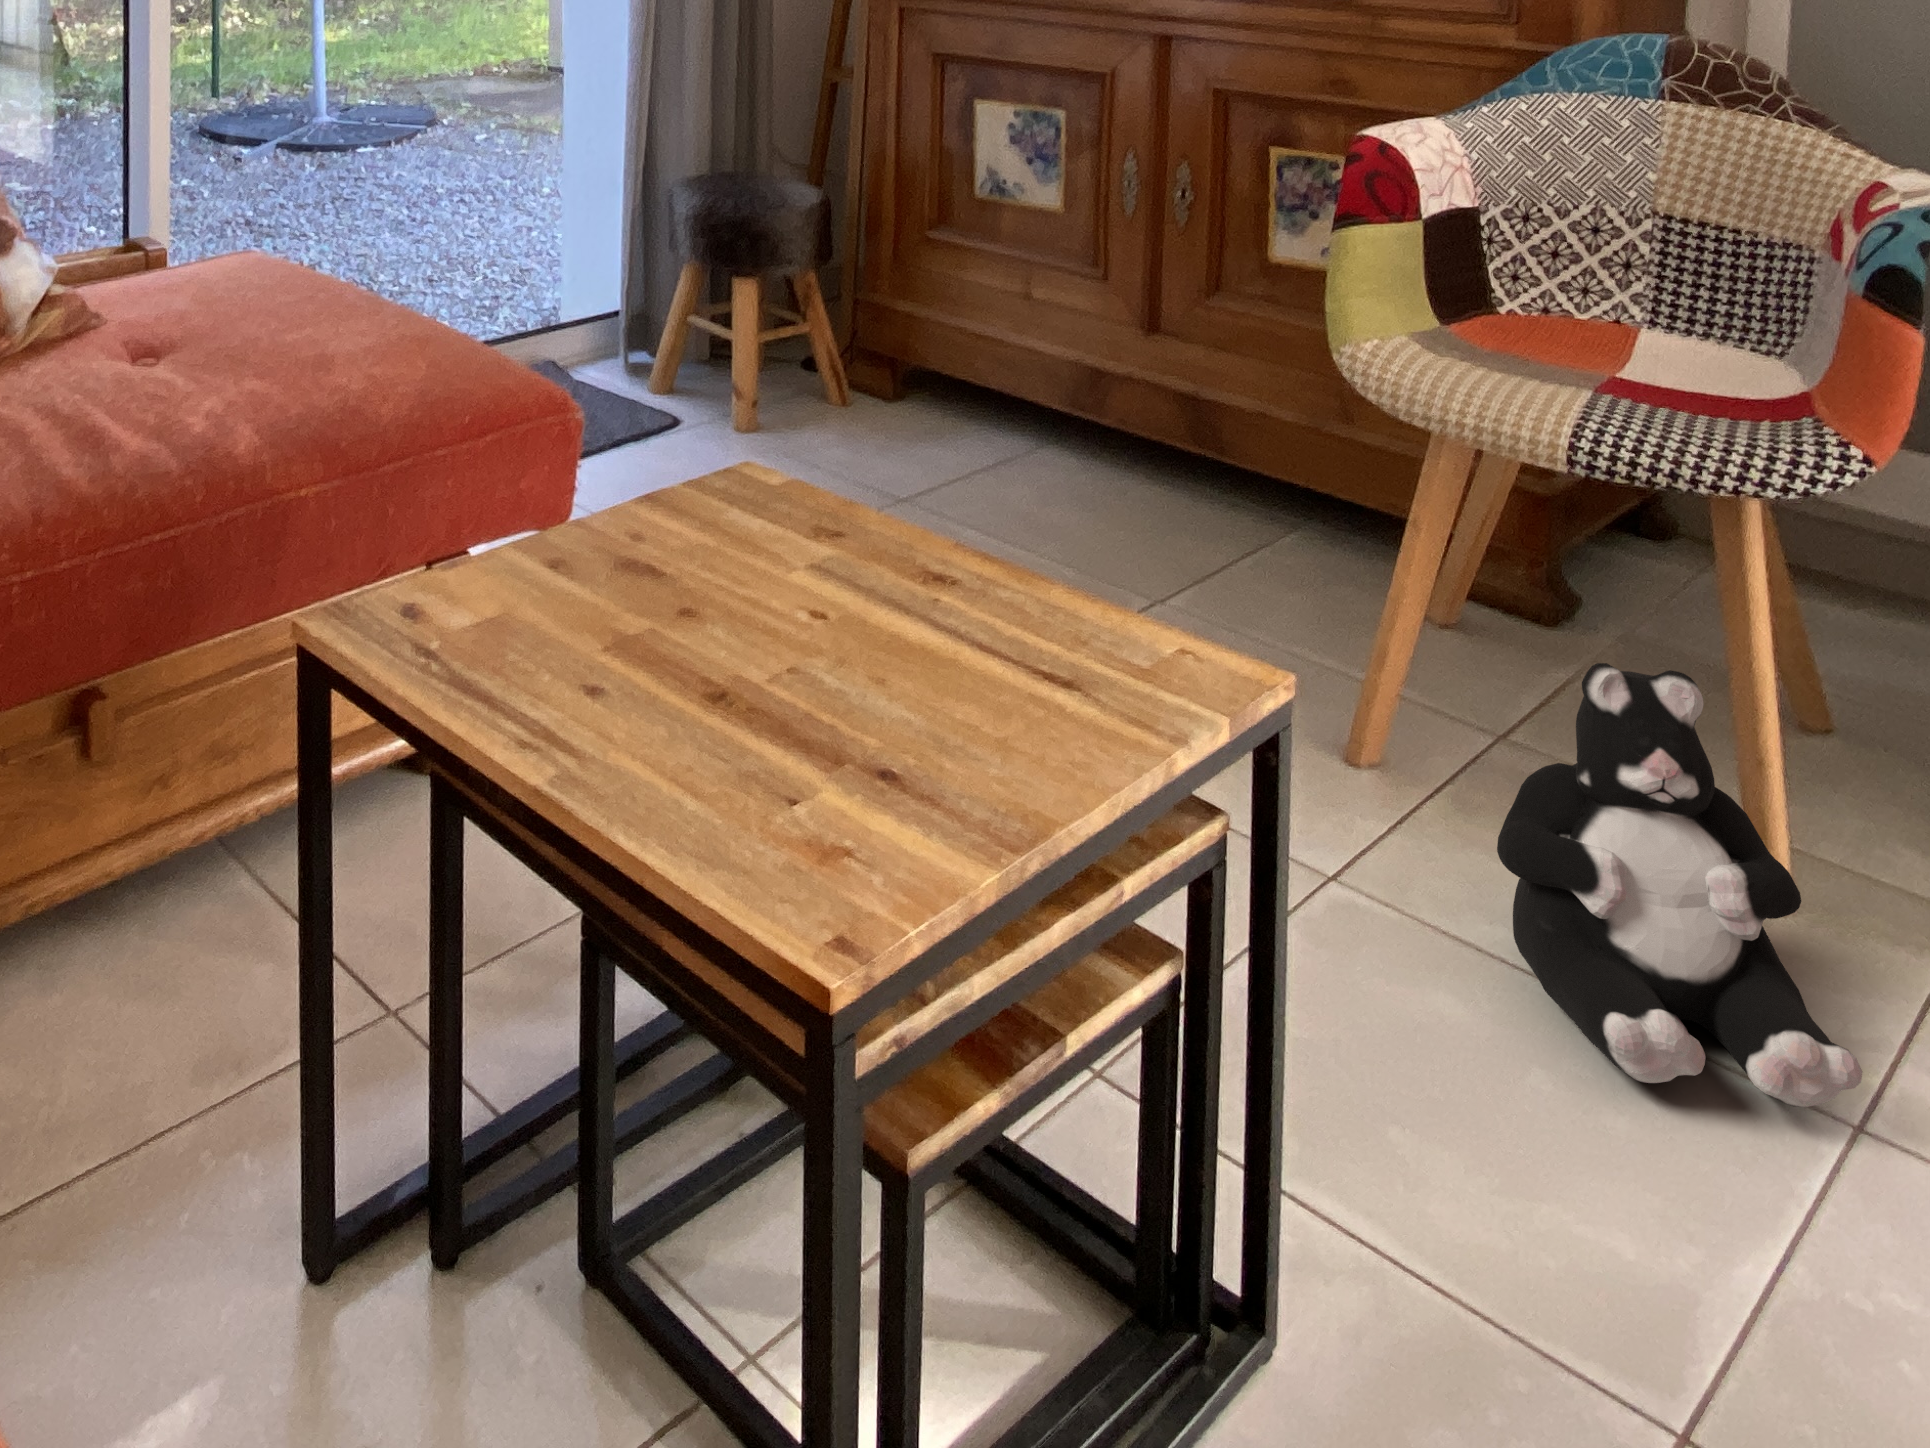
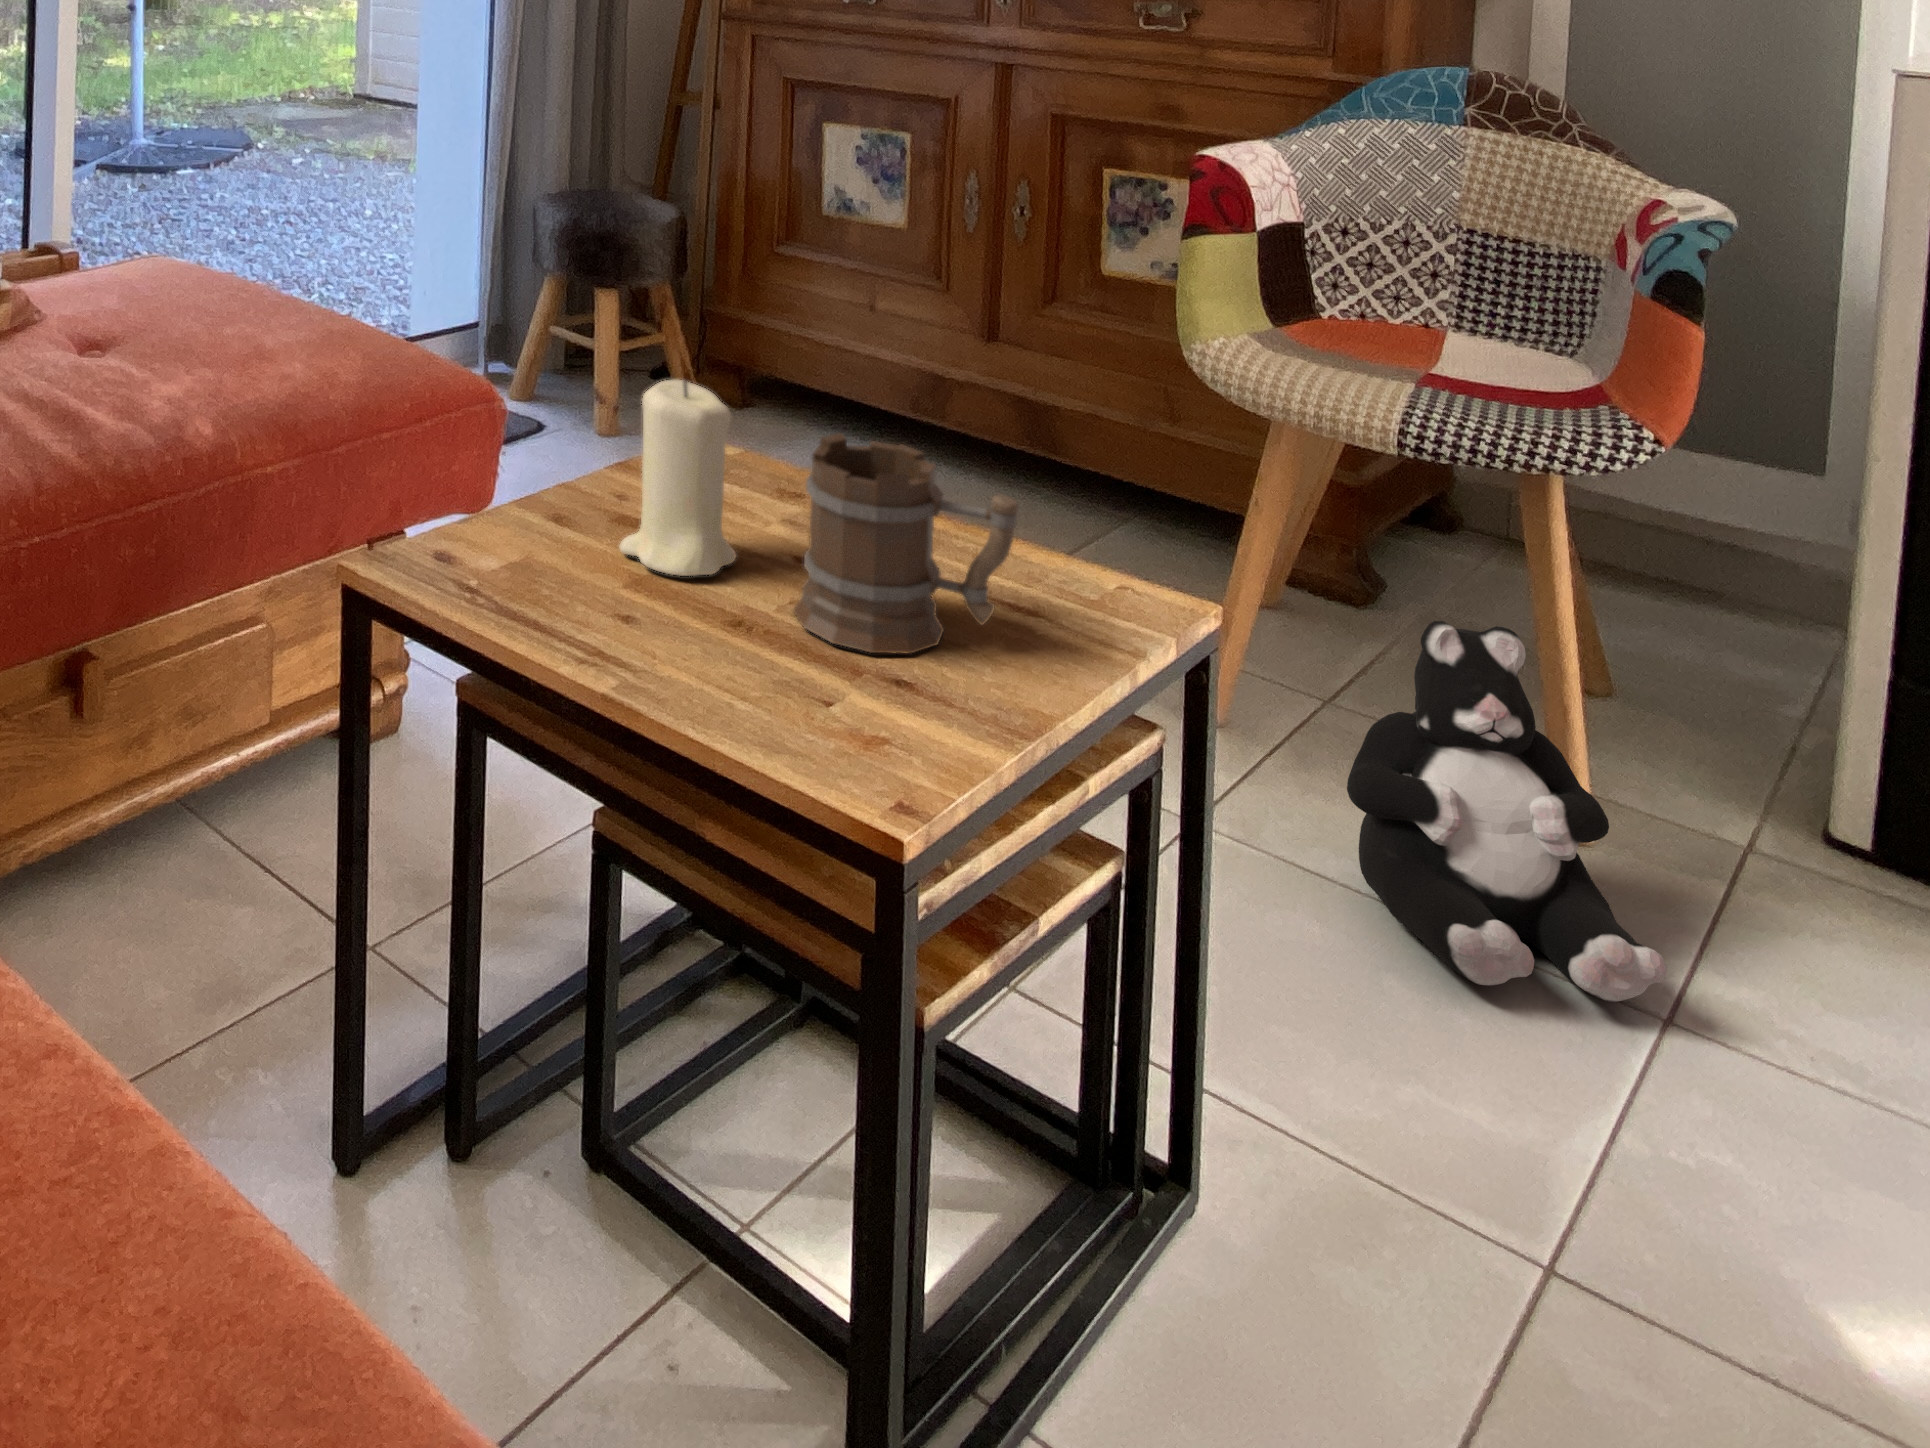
candle: none [617,410,745,633] -> present [620,380,736,576]
mug: none [791,475,1038,734] -> present [794,433,1019,653]

